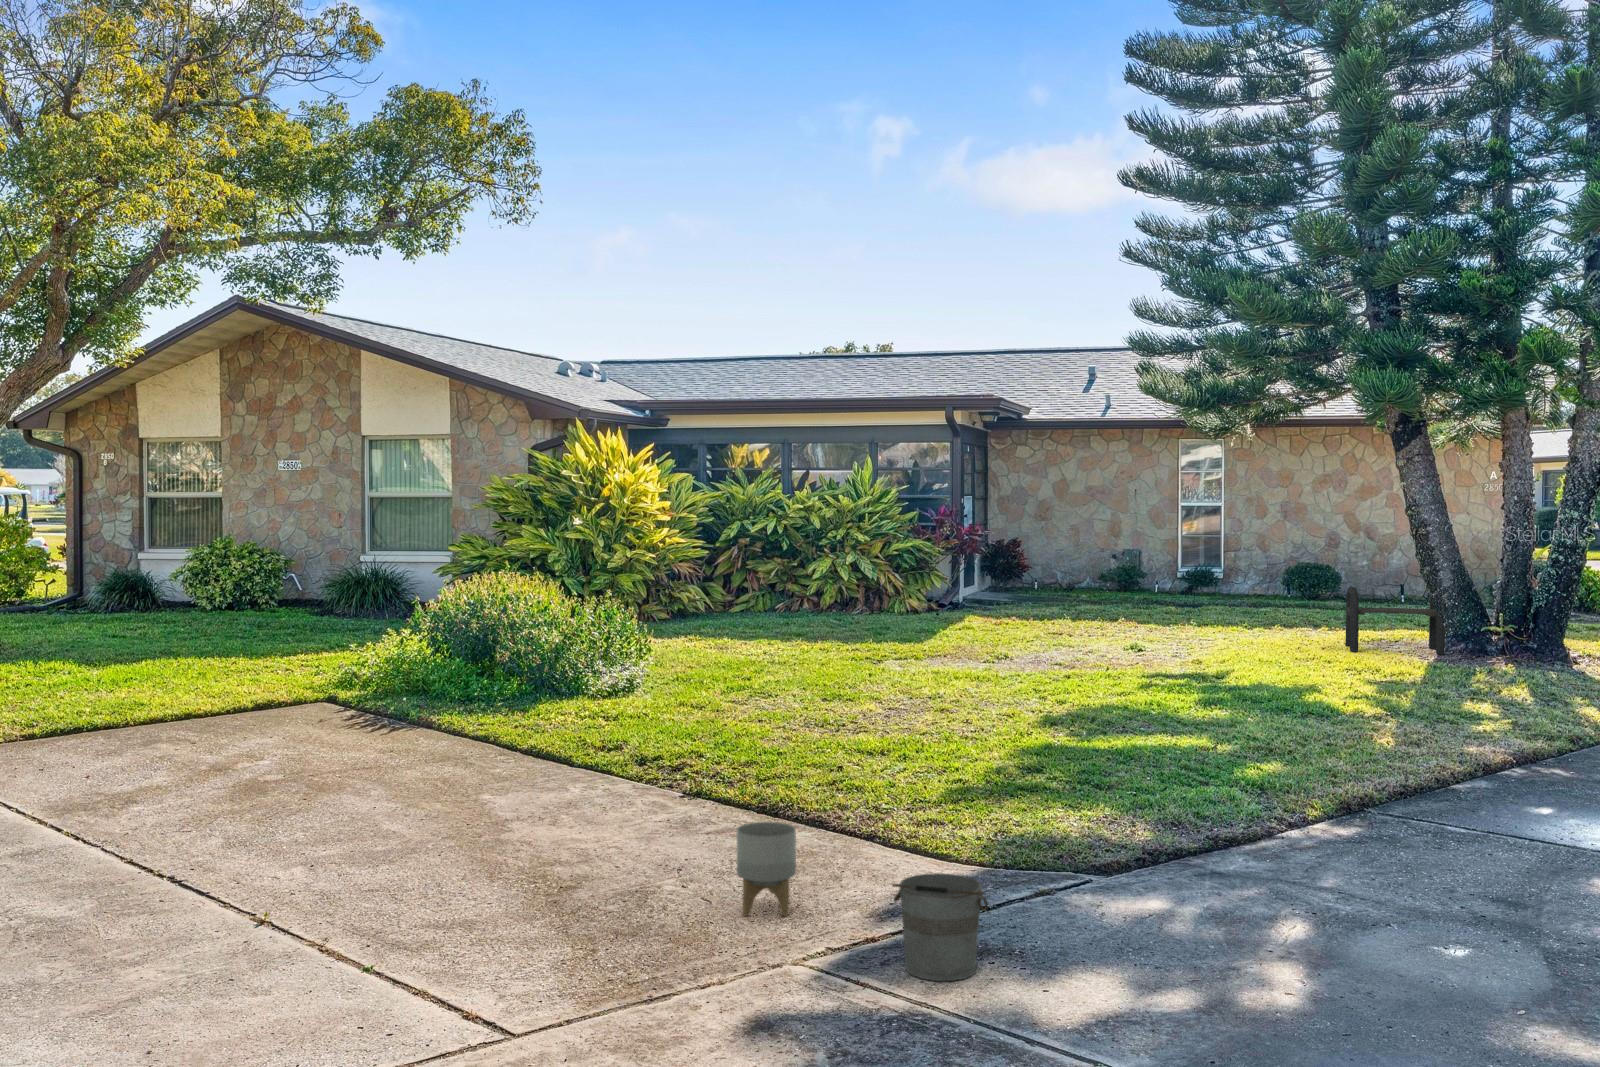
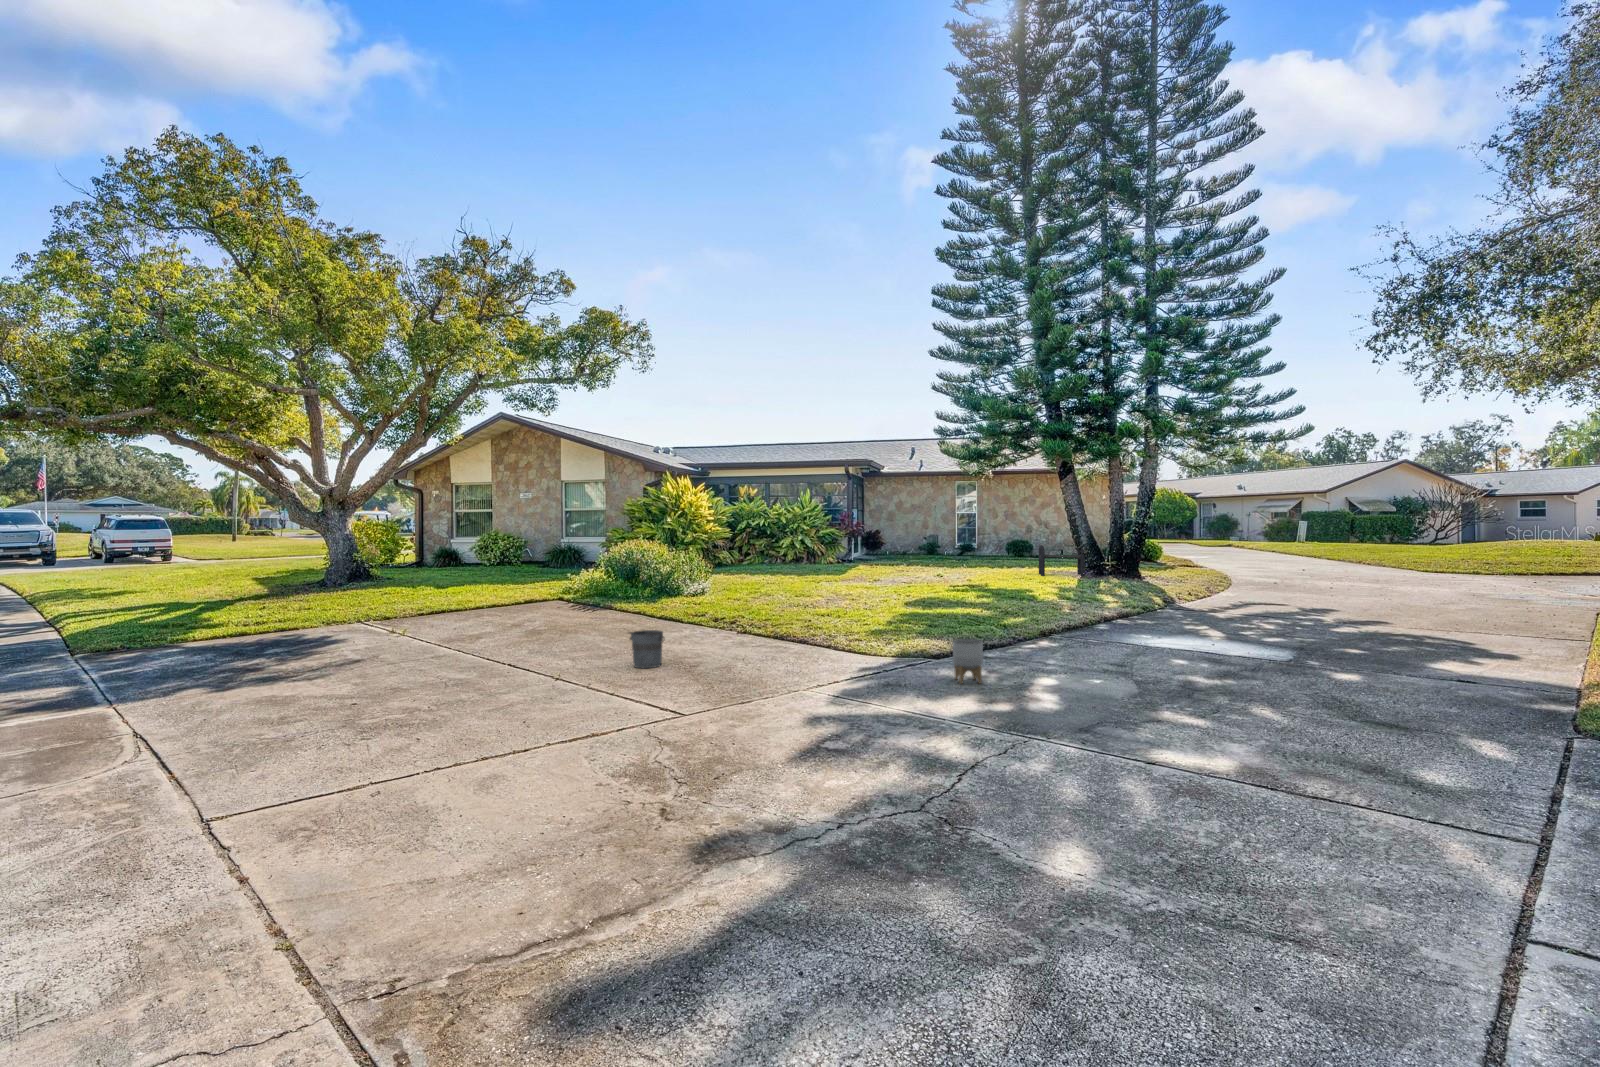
planter: present [737,822,796,916] -> present [953,639,983,684]
bucket: present [892,873,988,981] -> present [629,630,664,668]

